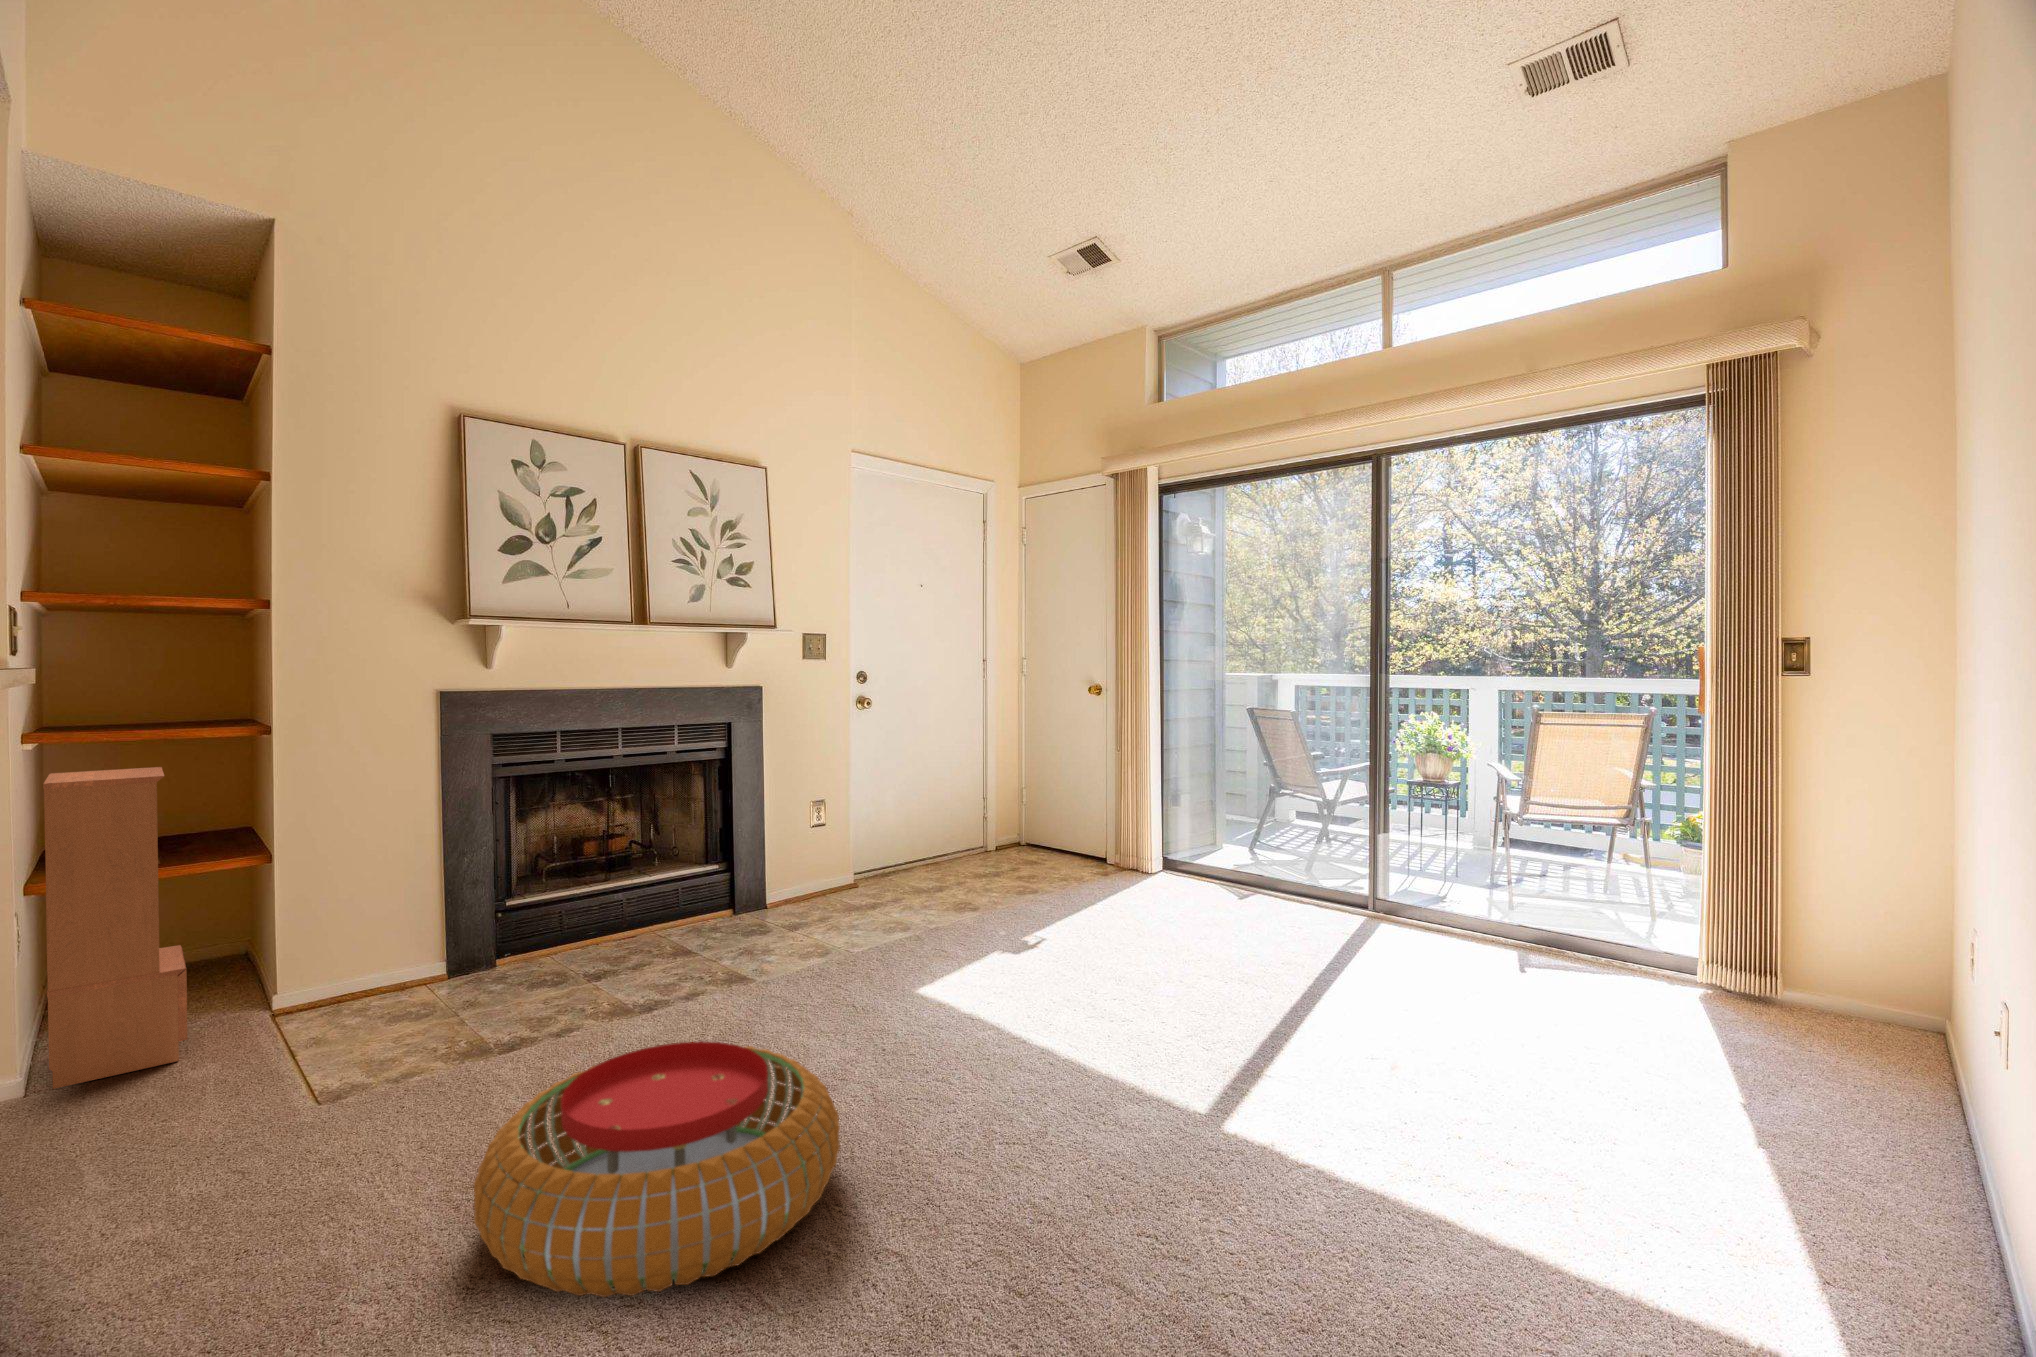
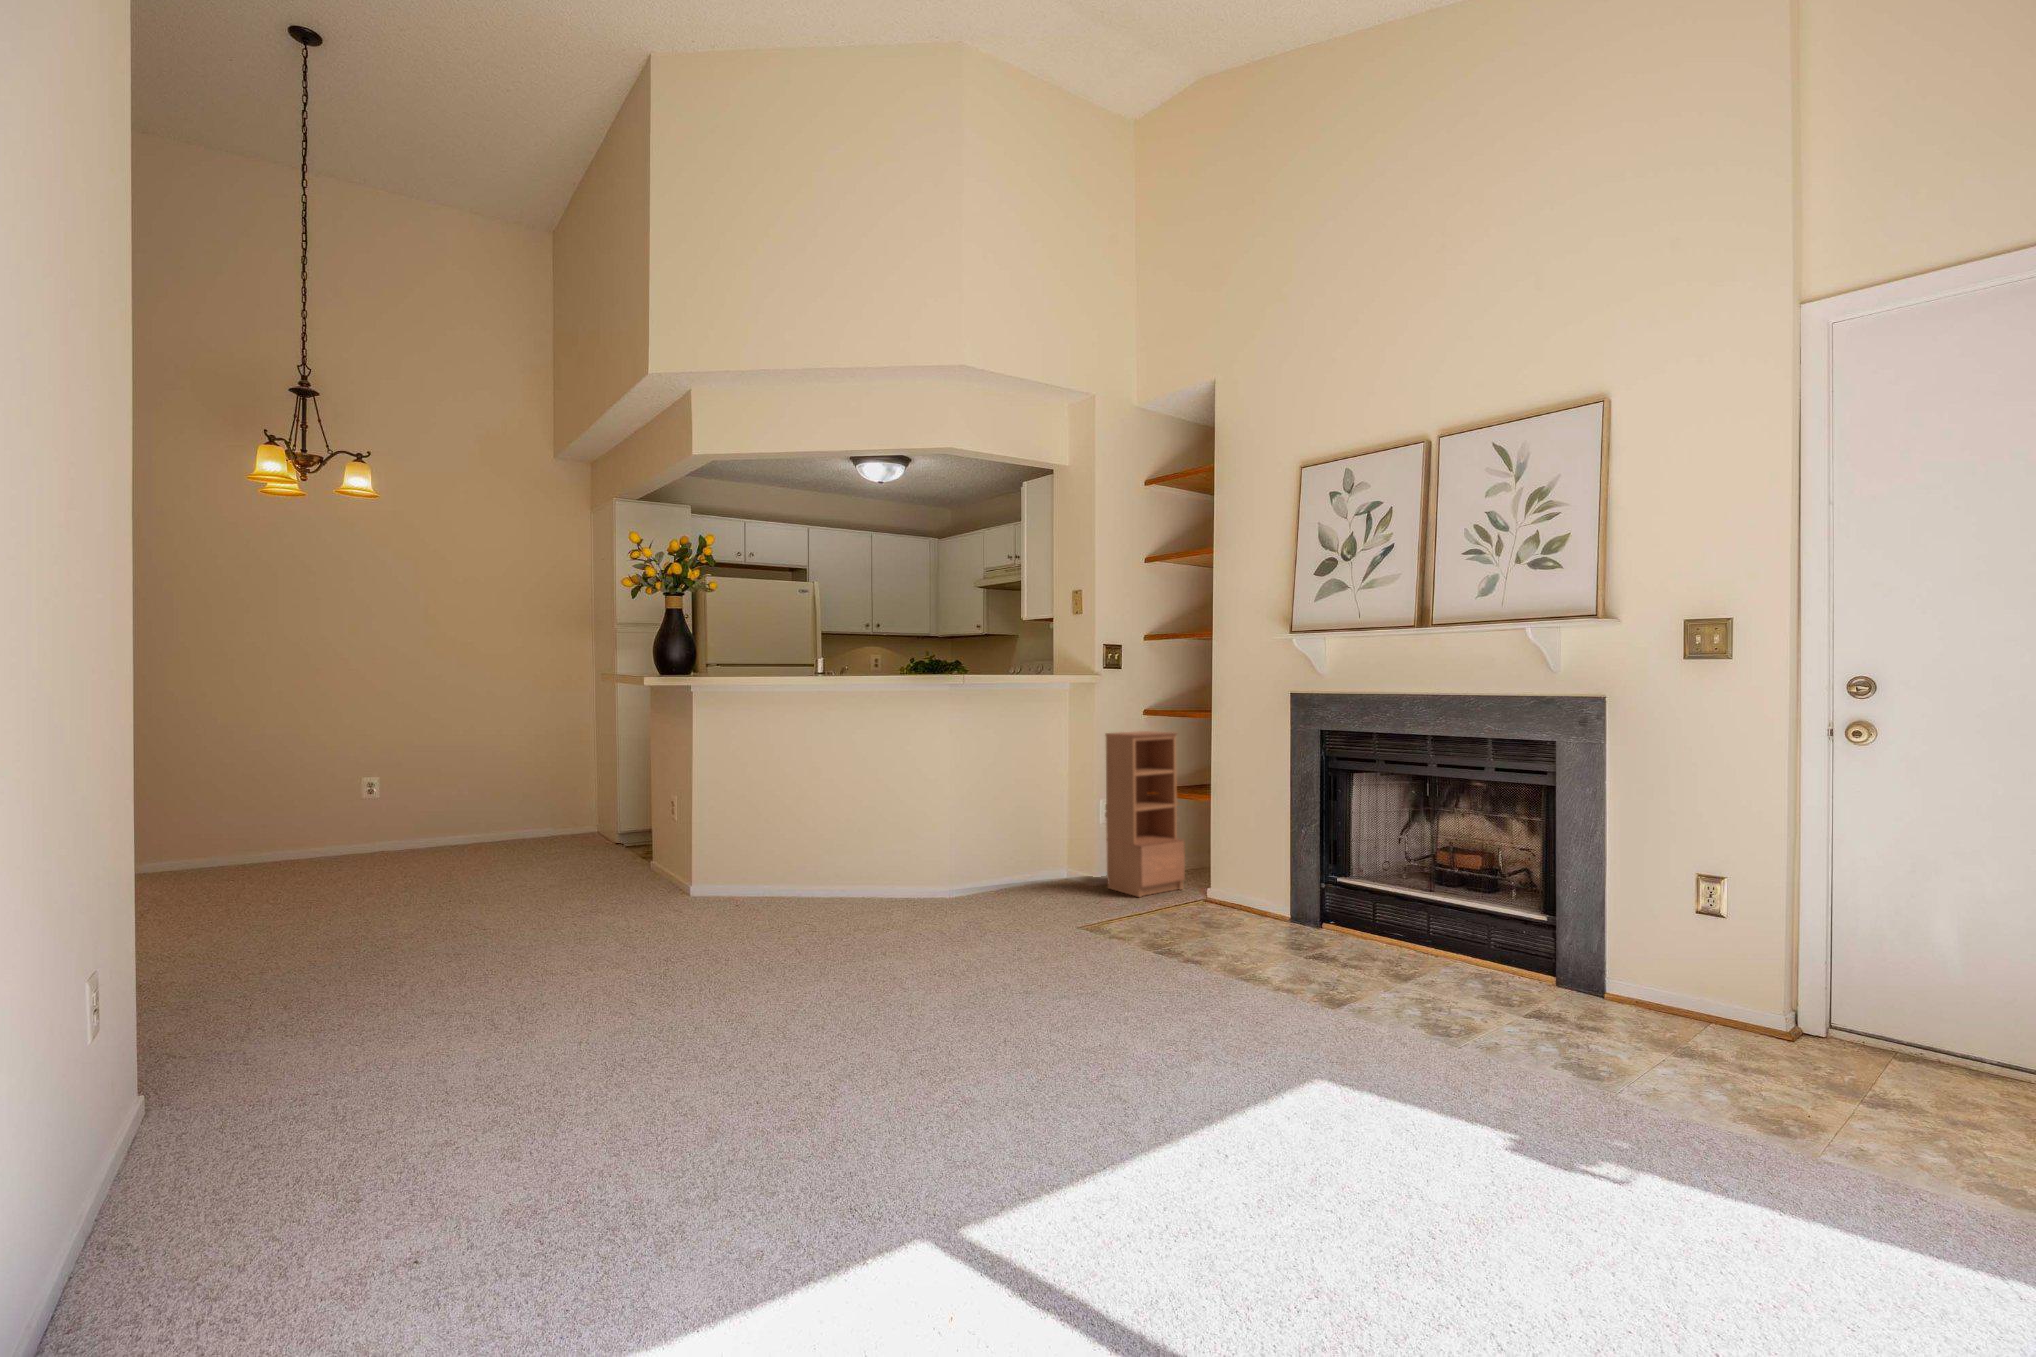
pouf: present [474,1041,840,1297] -> none [807,915,1022,1042]

